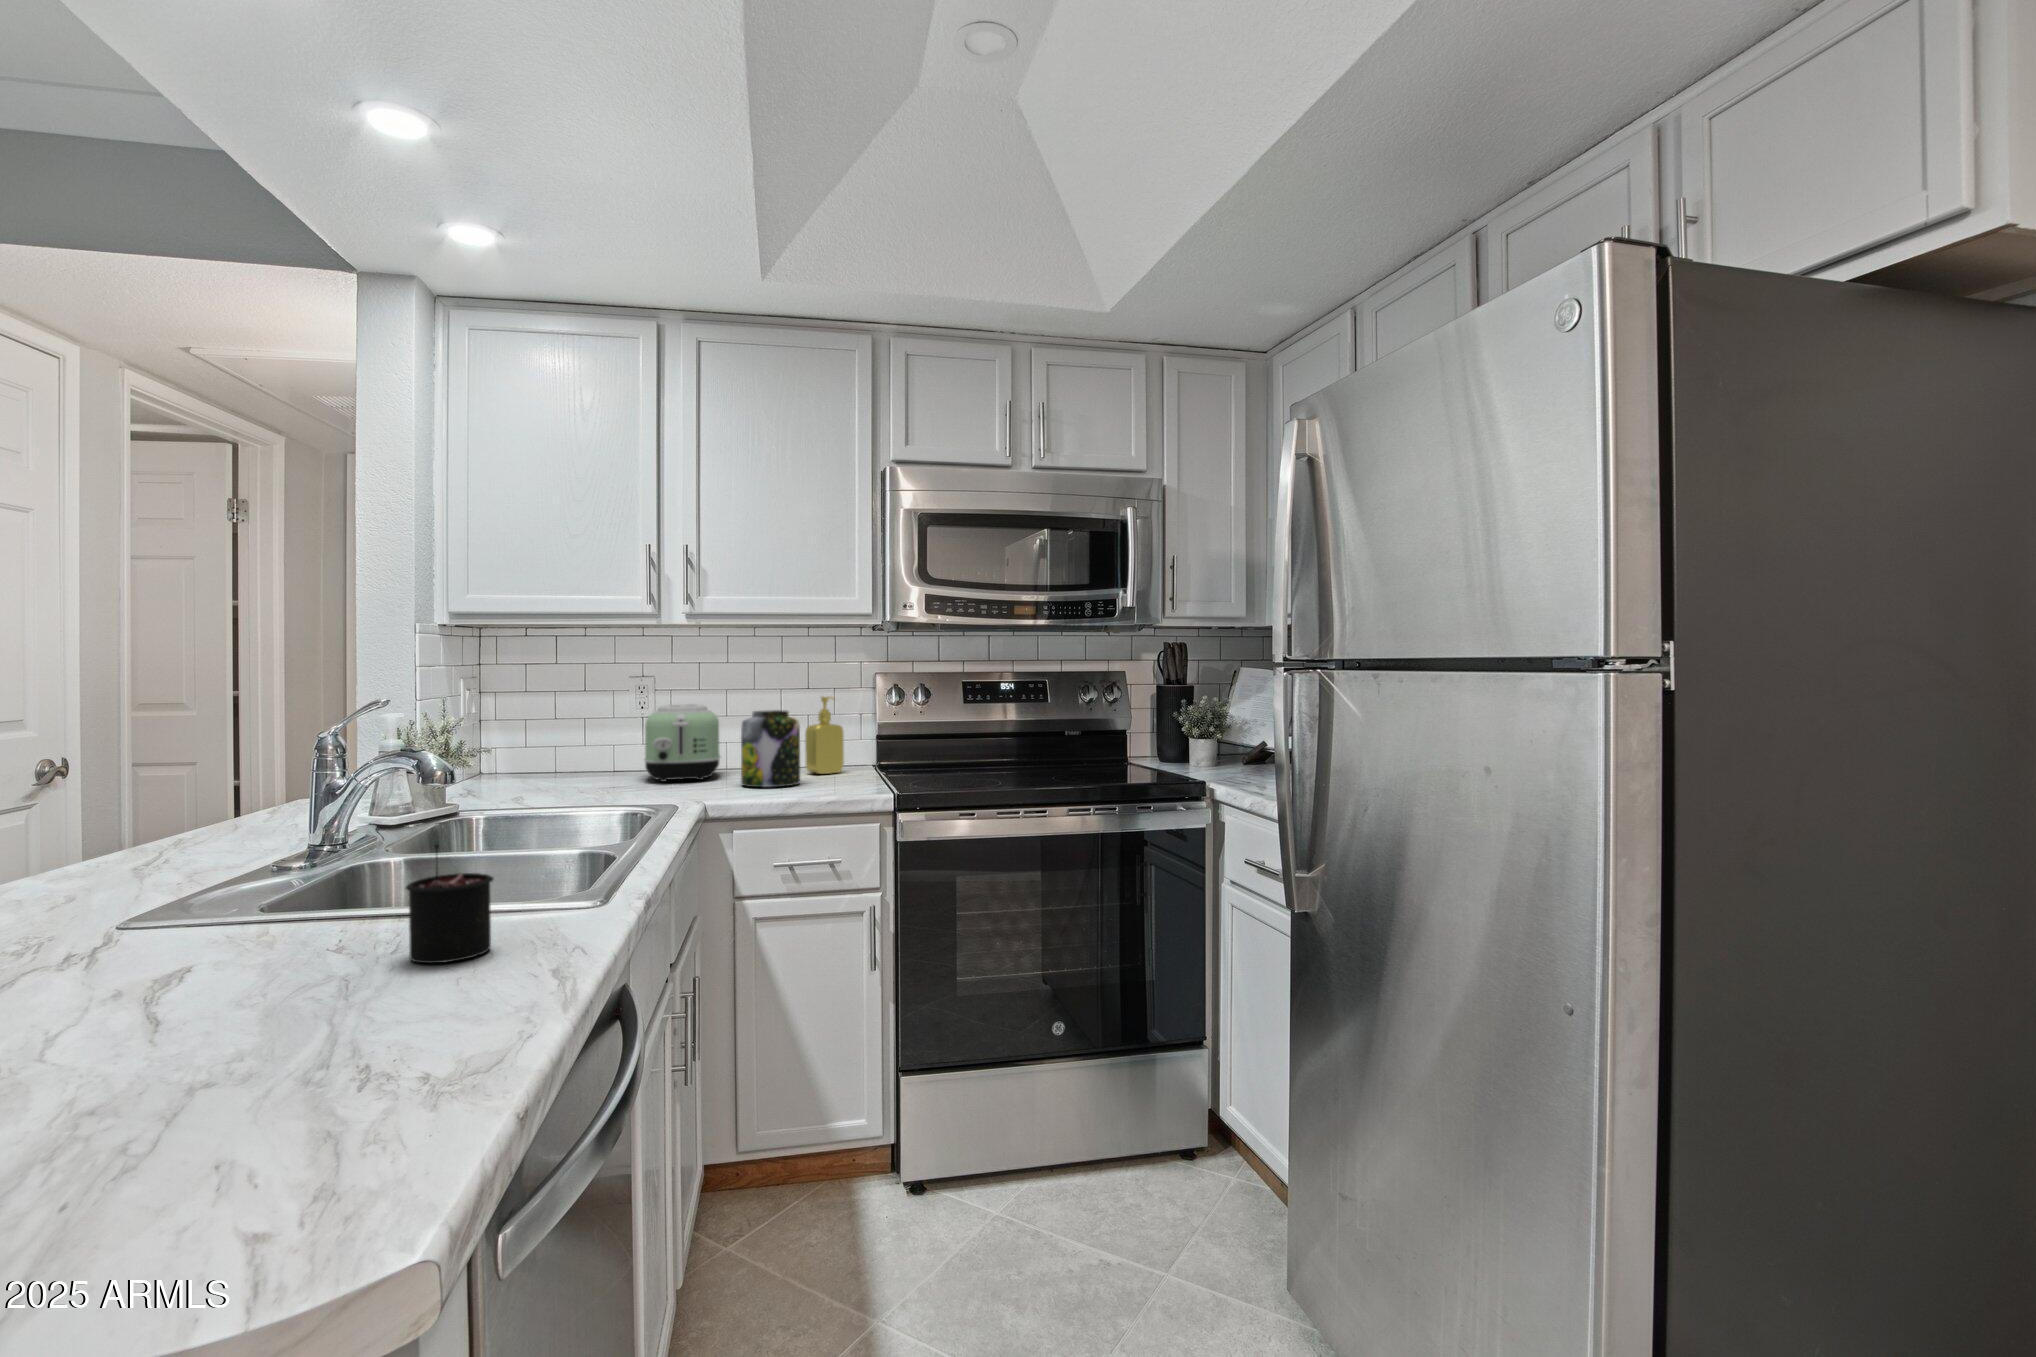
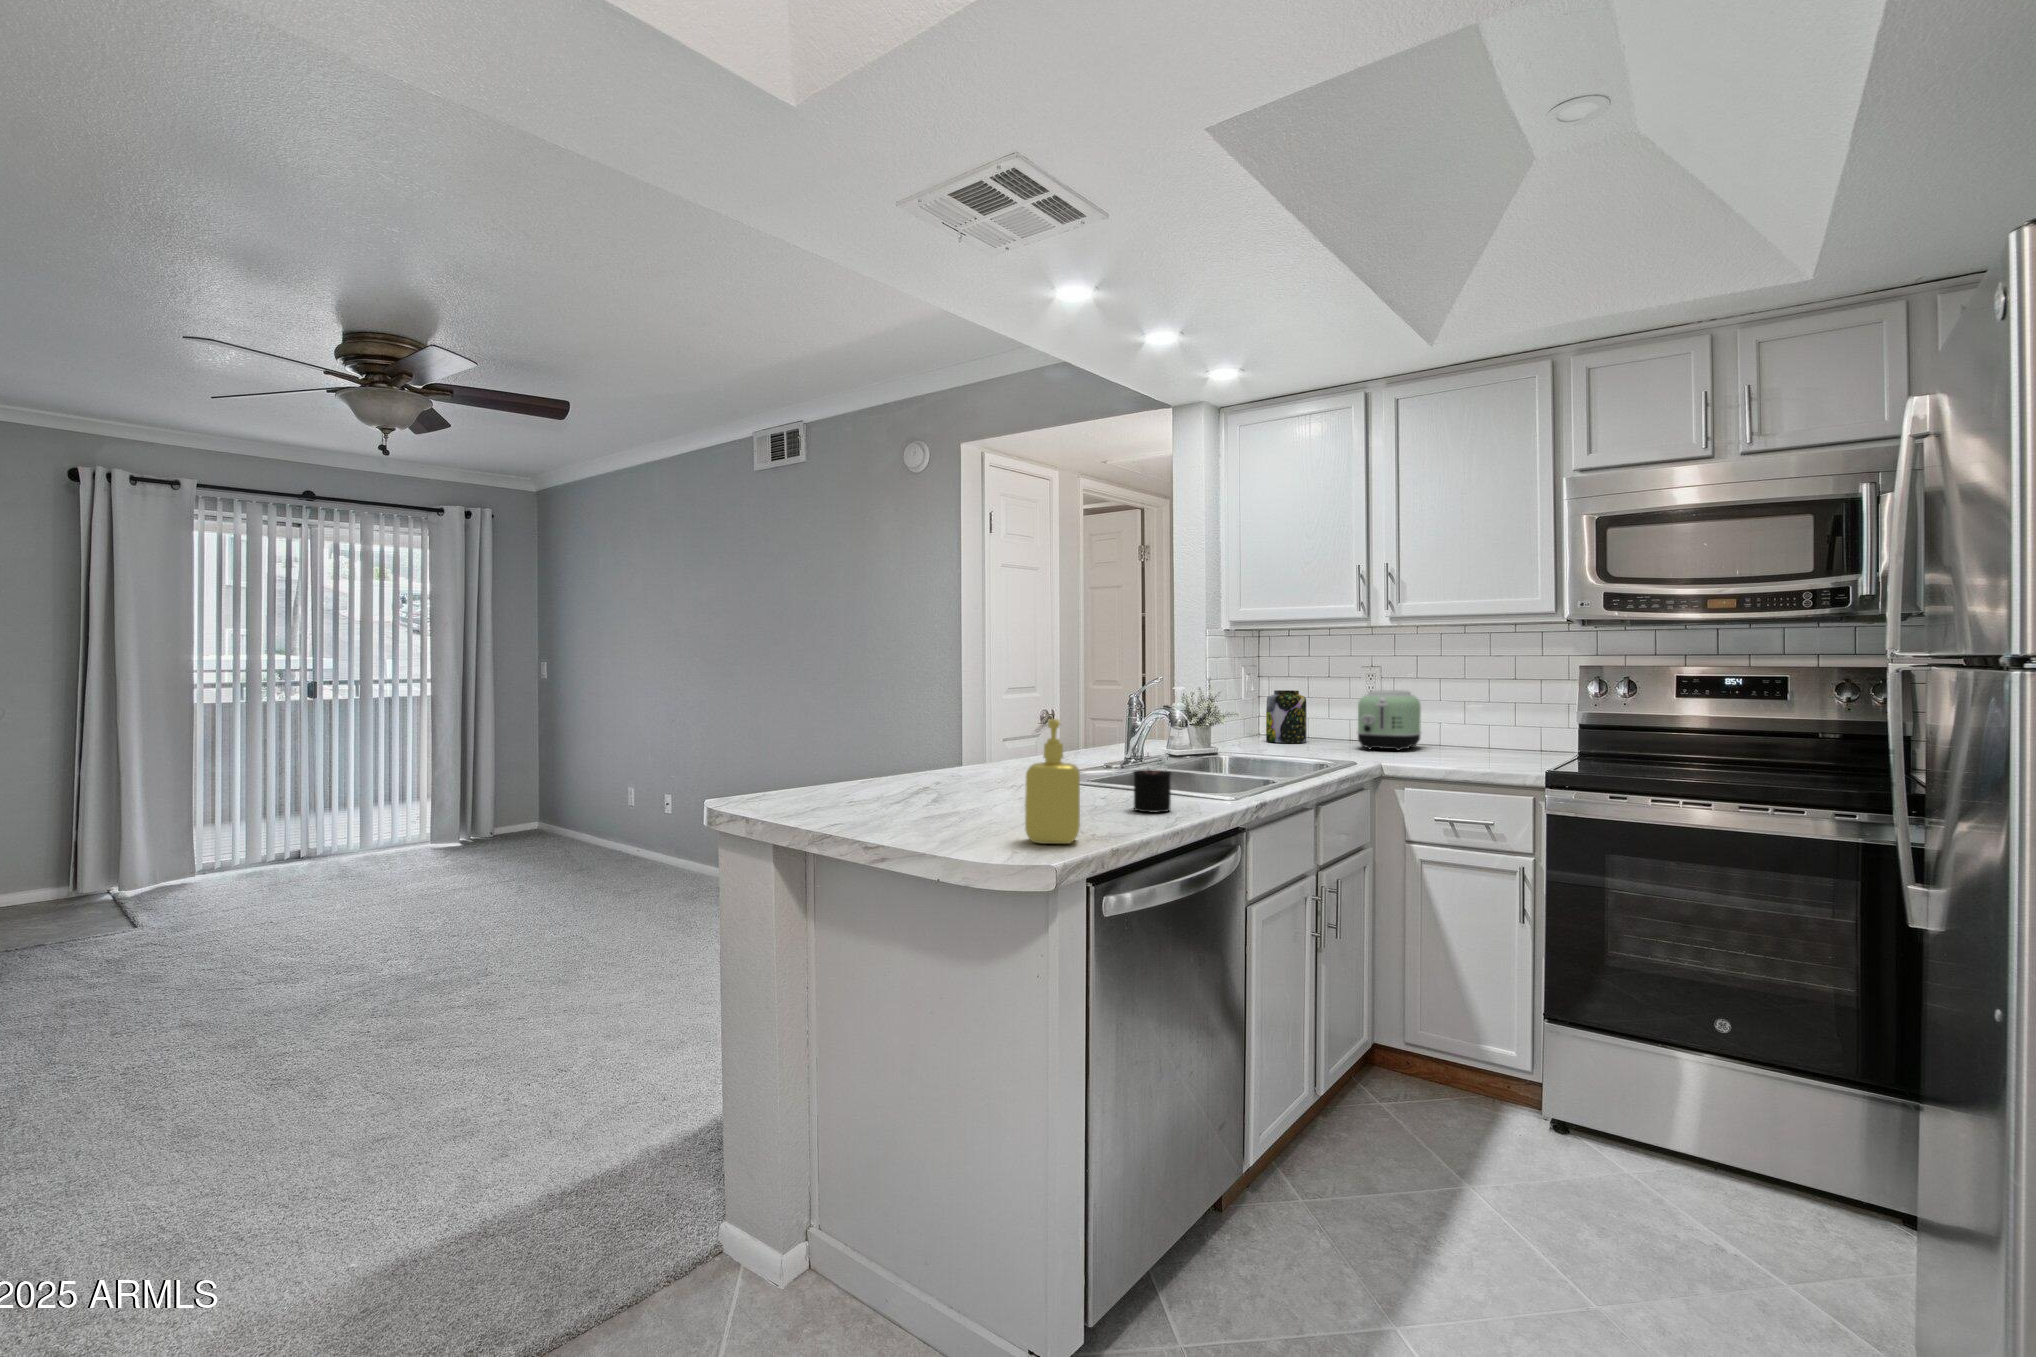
soap dispenser: present [805,696,844,774] -> present [1025,719,1080,844]
jar: present [741,710,800,787] -> present [1266,690,1307,743]

